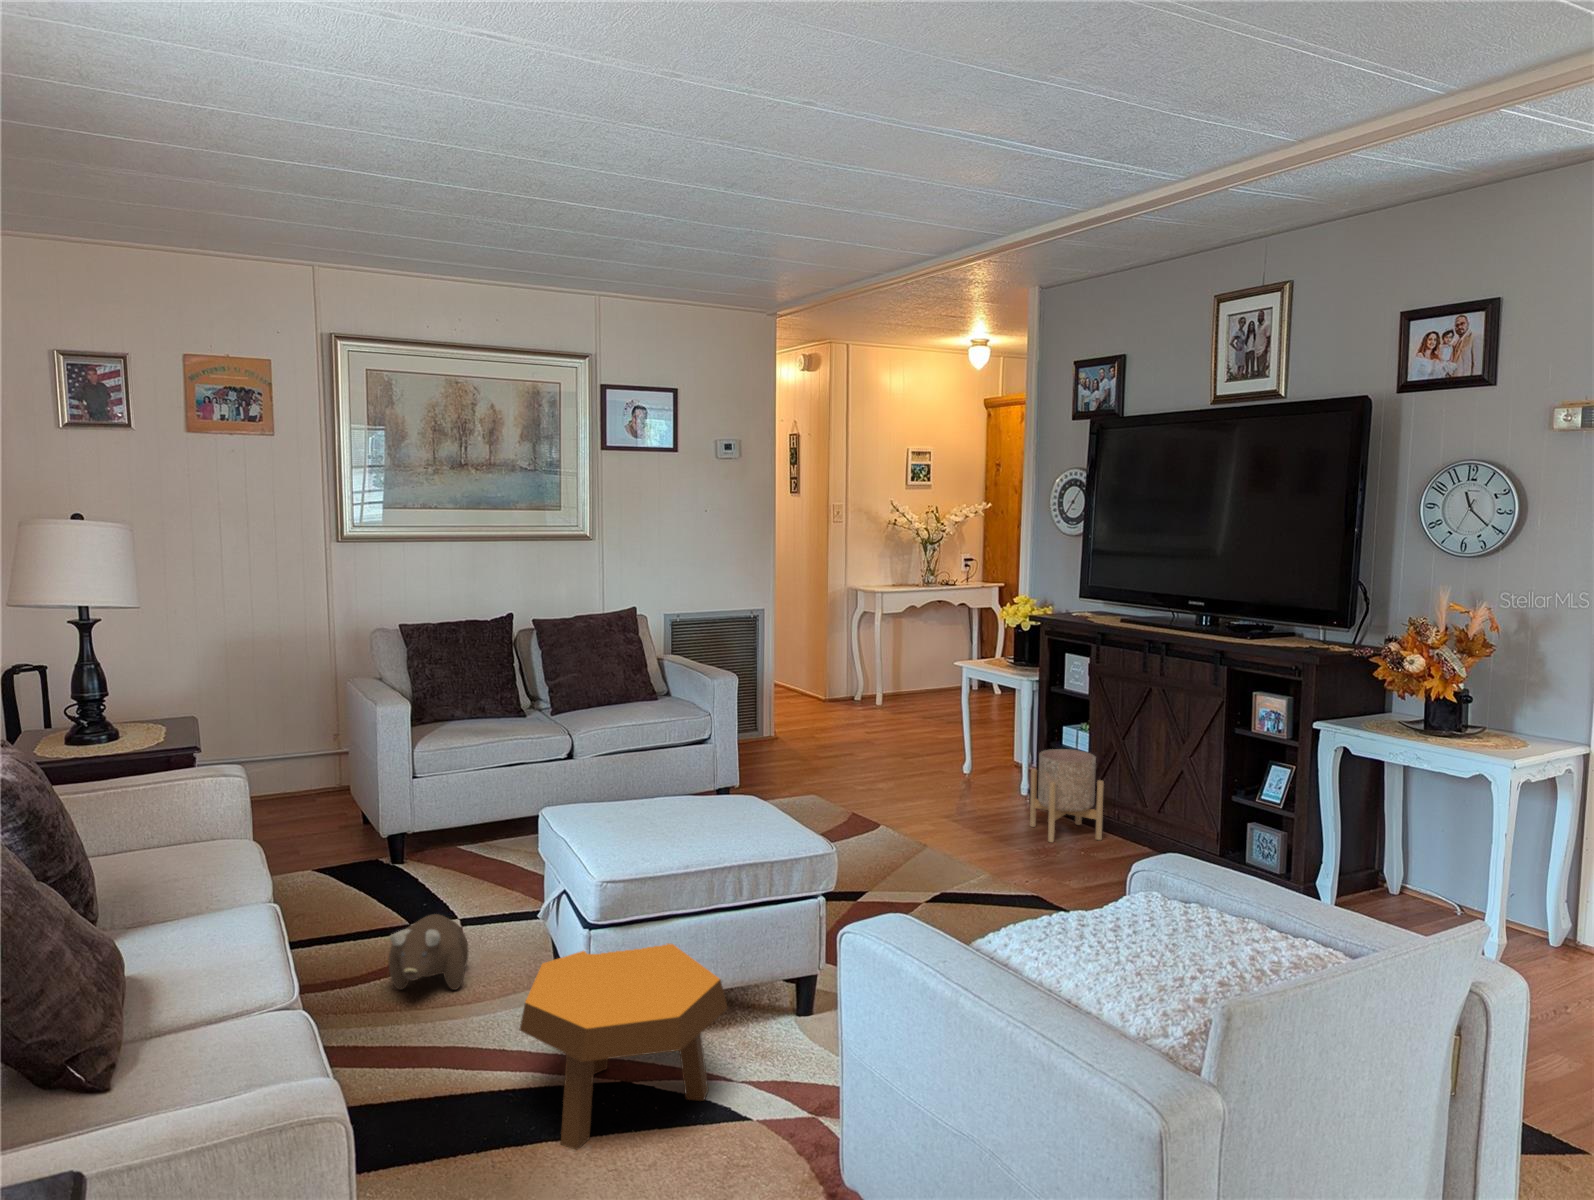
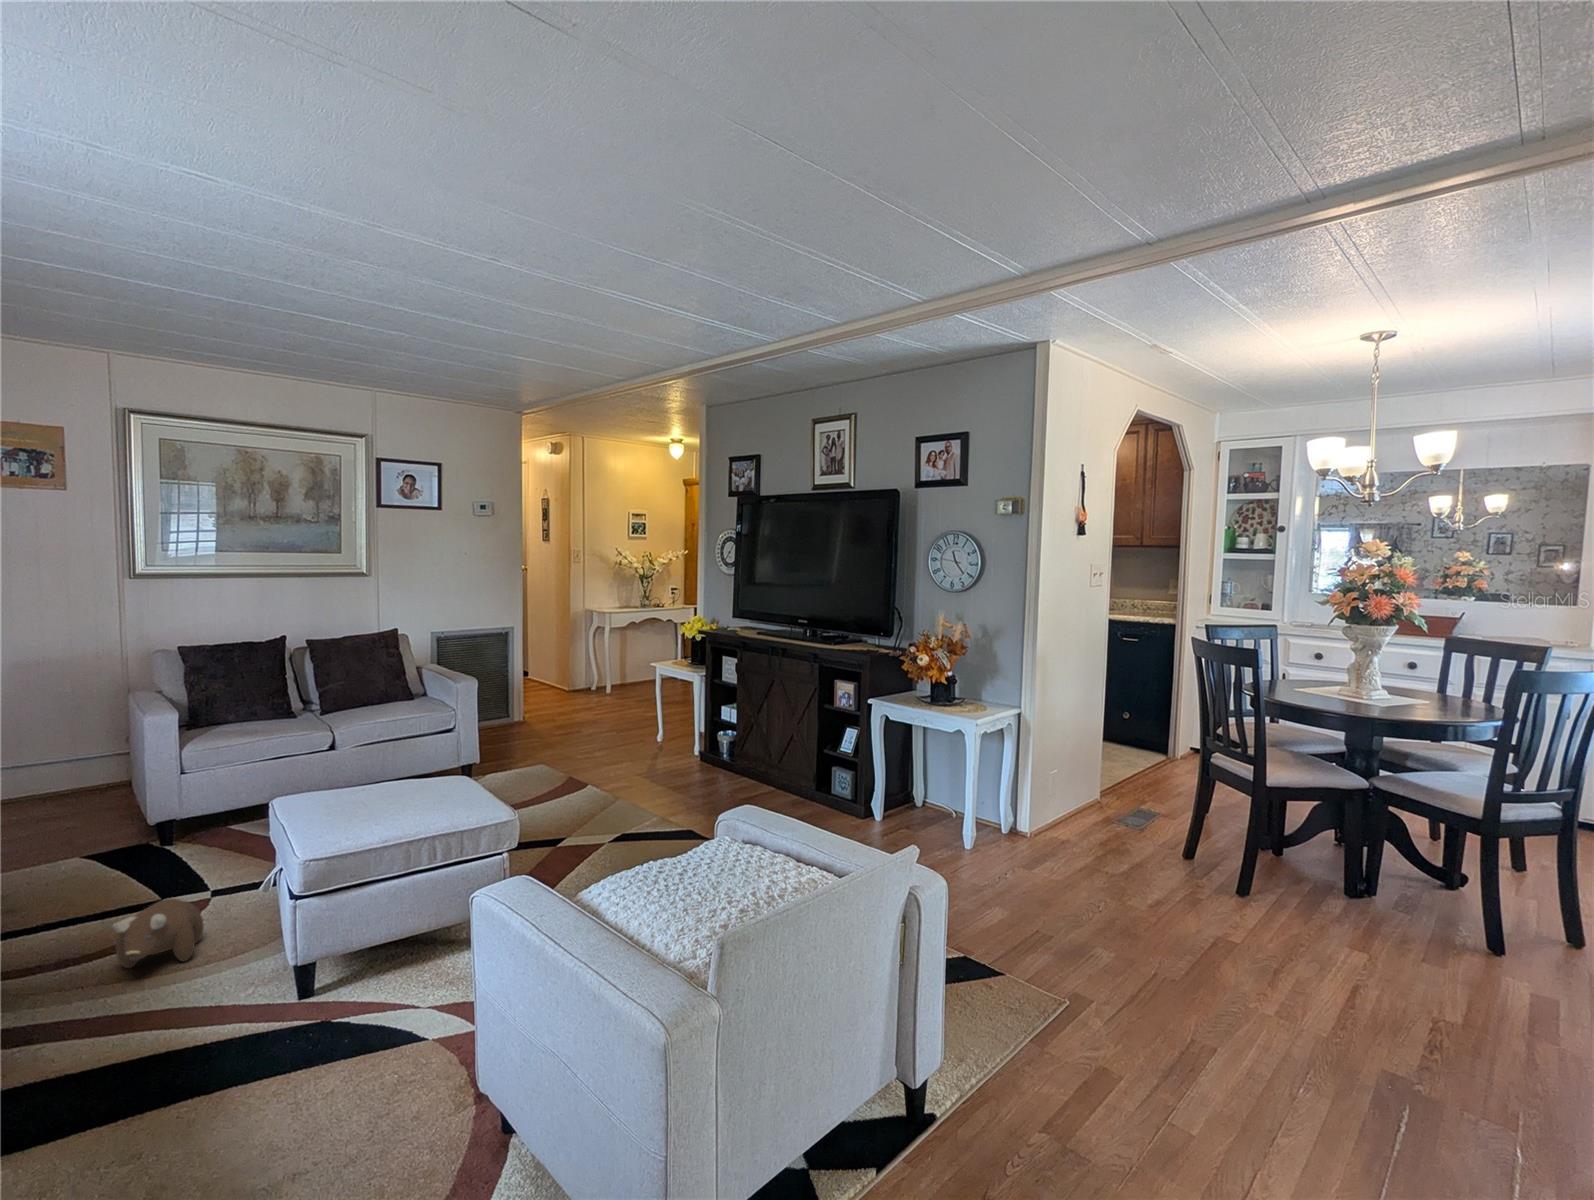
planter: present [1030,749,1104,842] -> none [698,722,745,787]
footstool: present [519,944,728,1150] -> none [213,905,412,1094]

